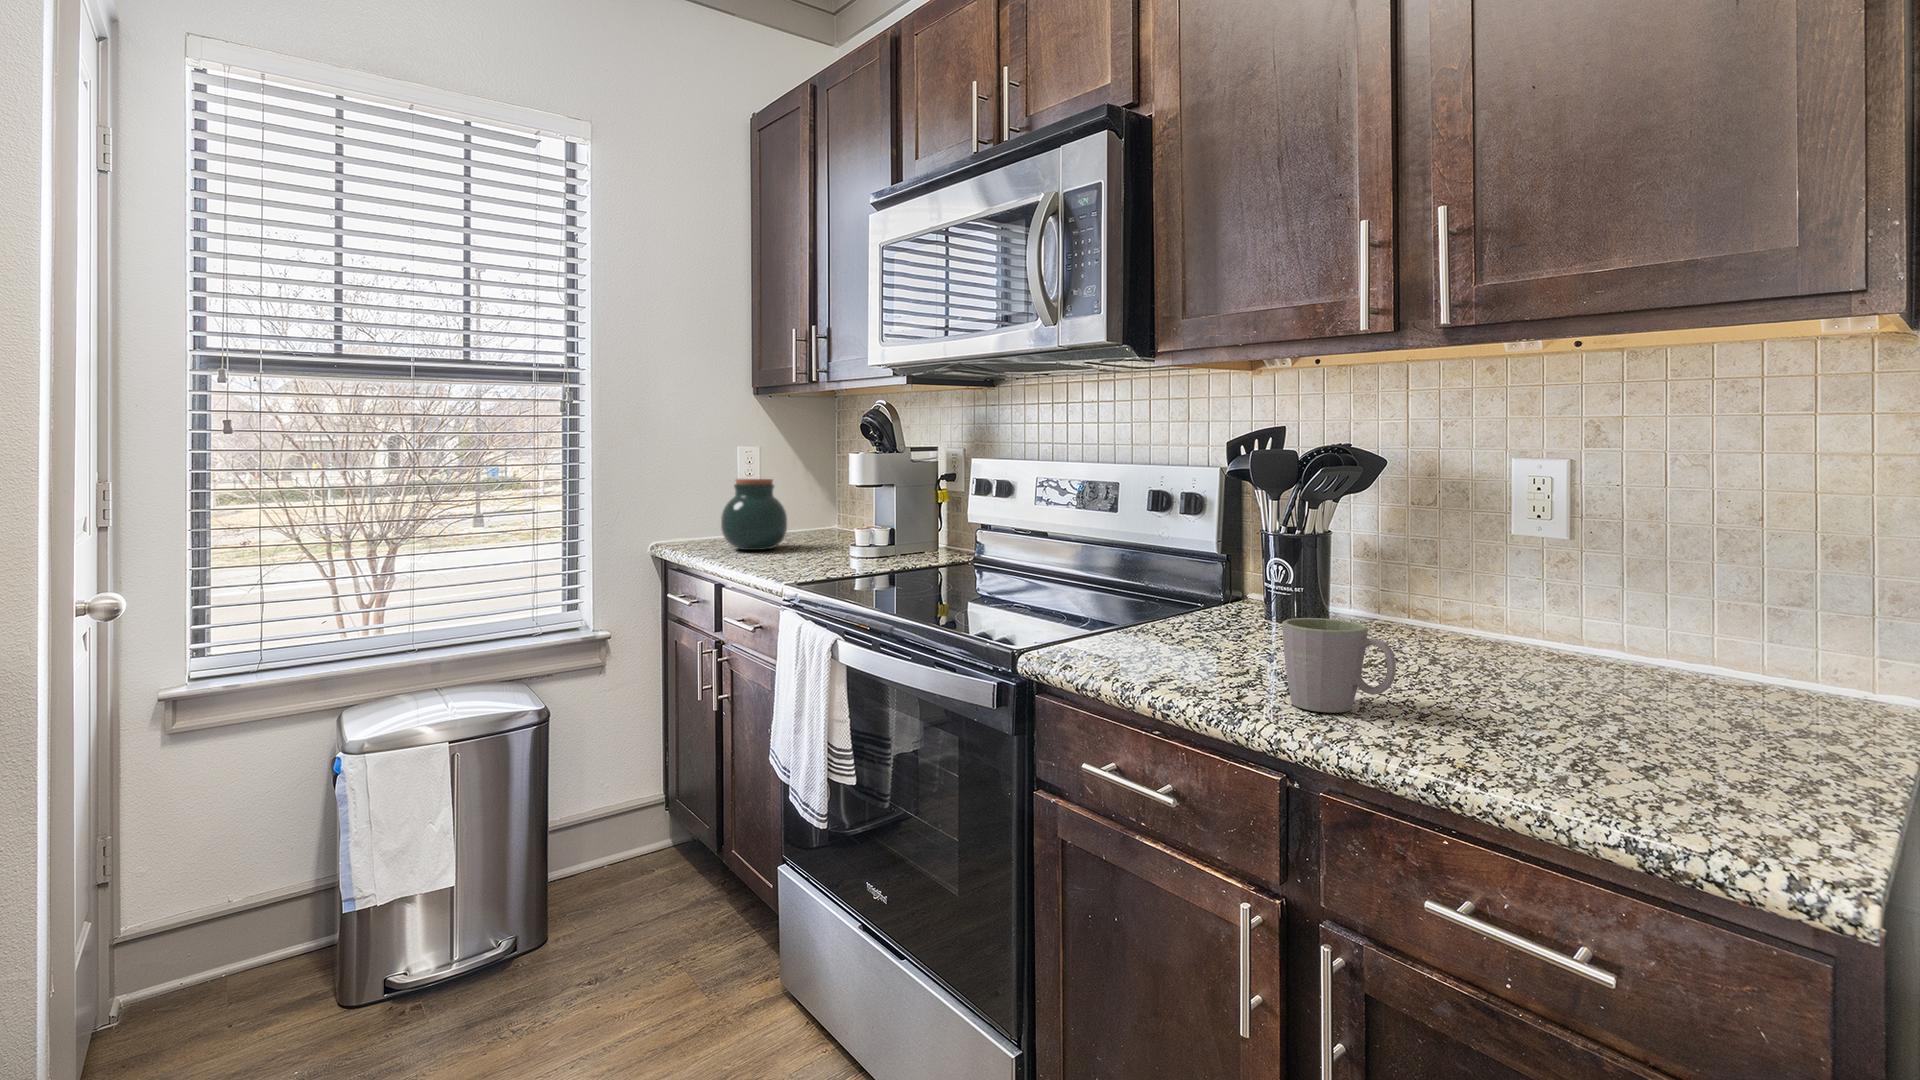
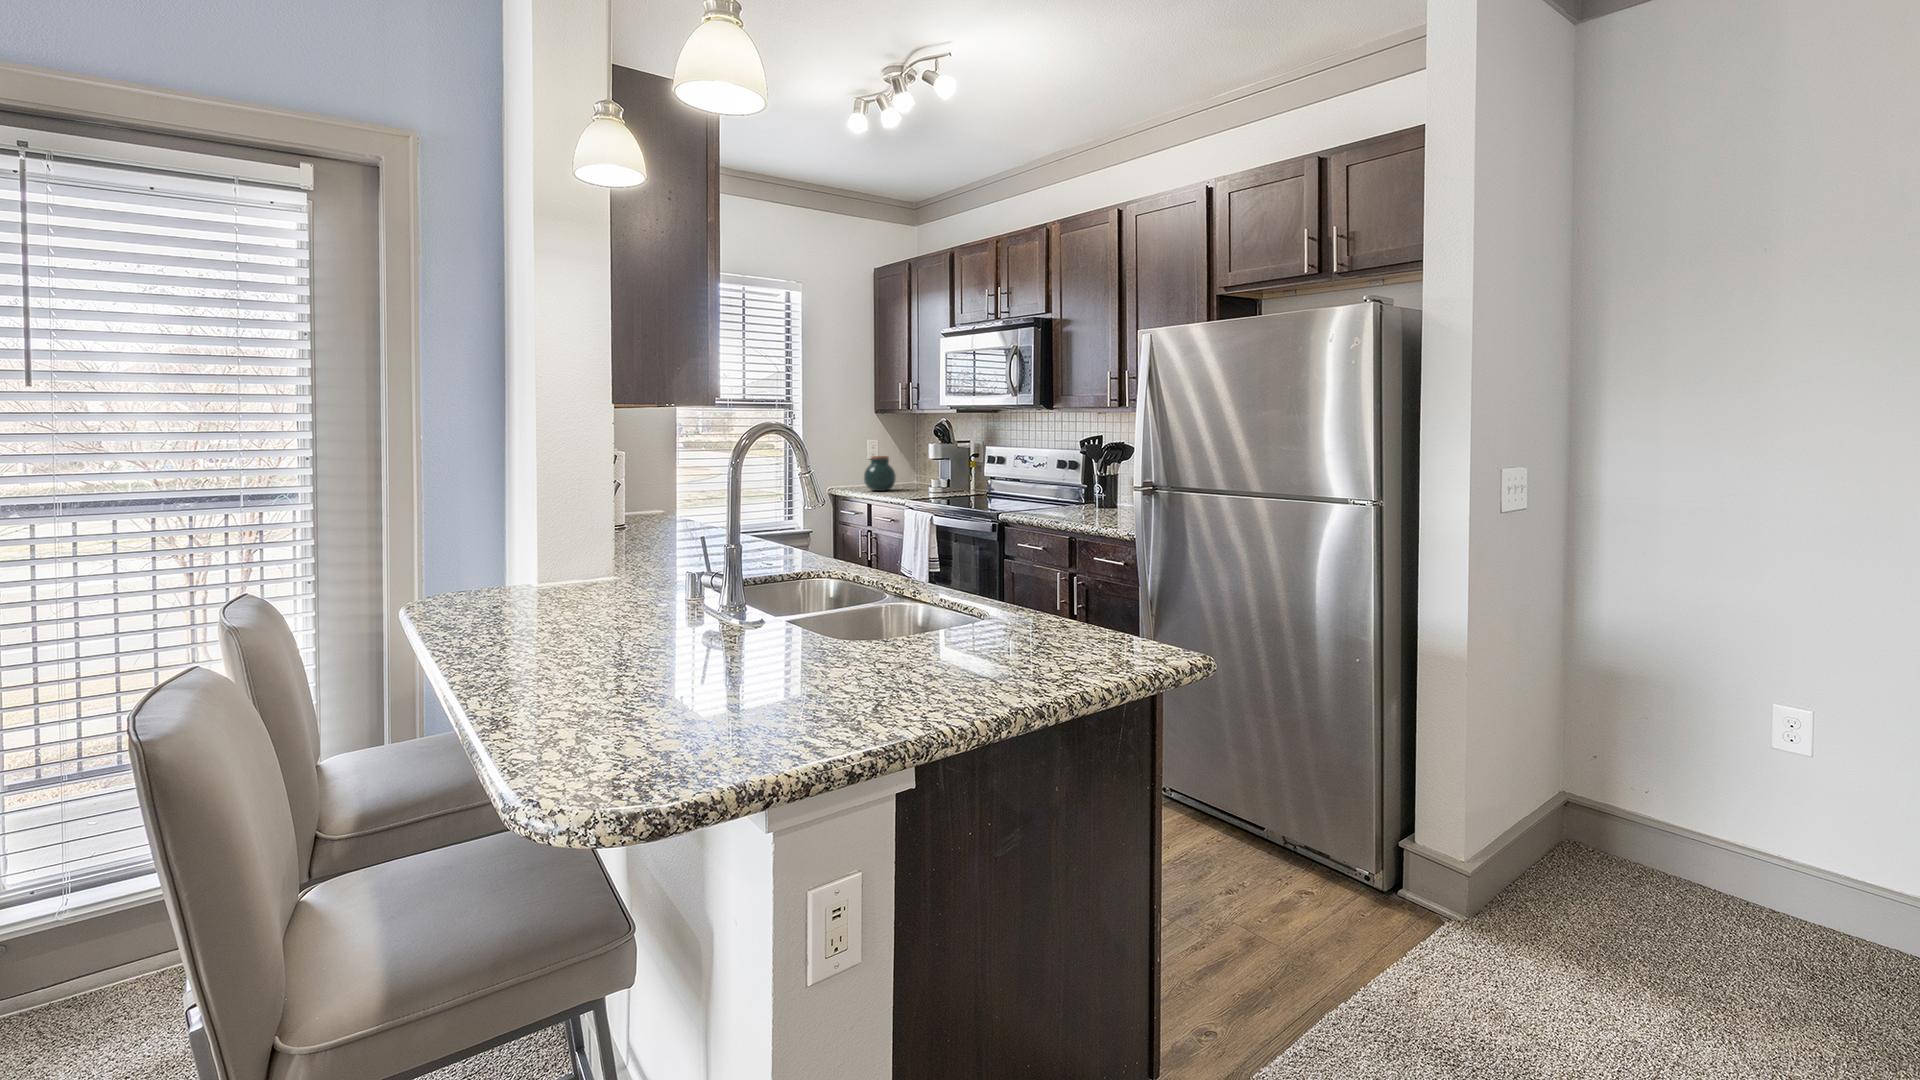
mug: present [1282,618,1396,713] -> none [1075,496,1104,521]

